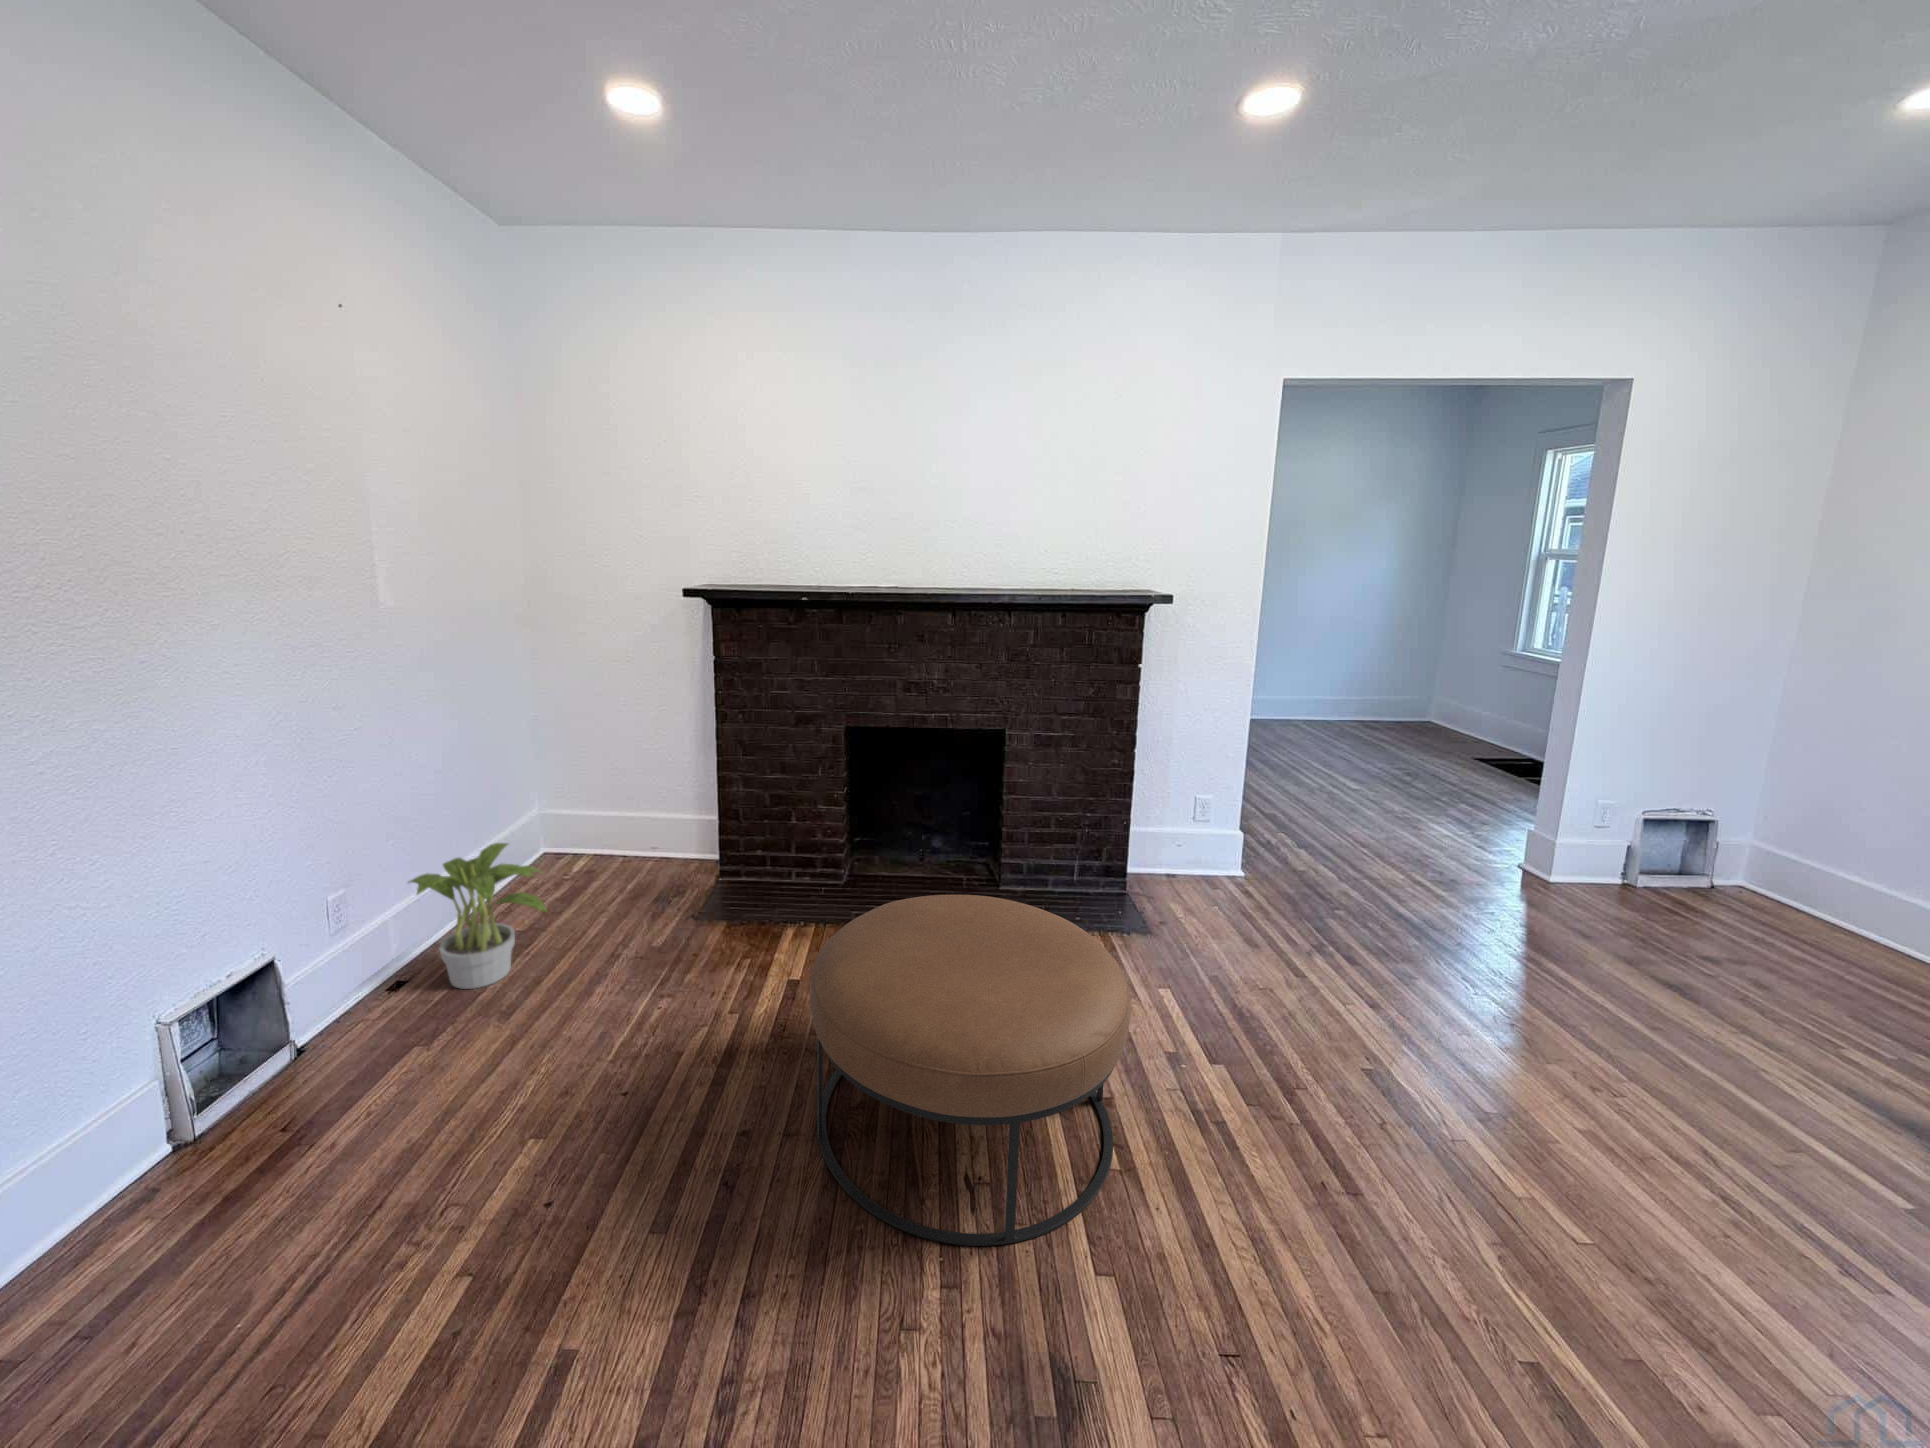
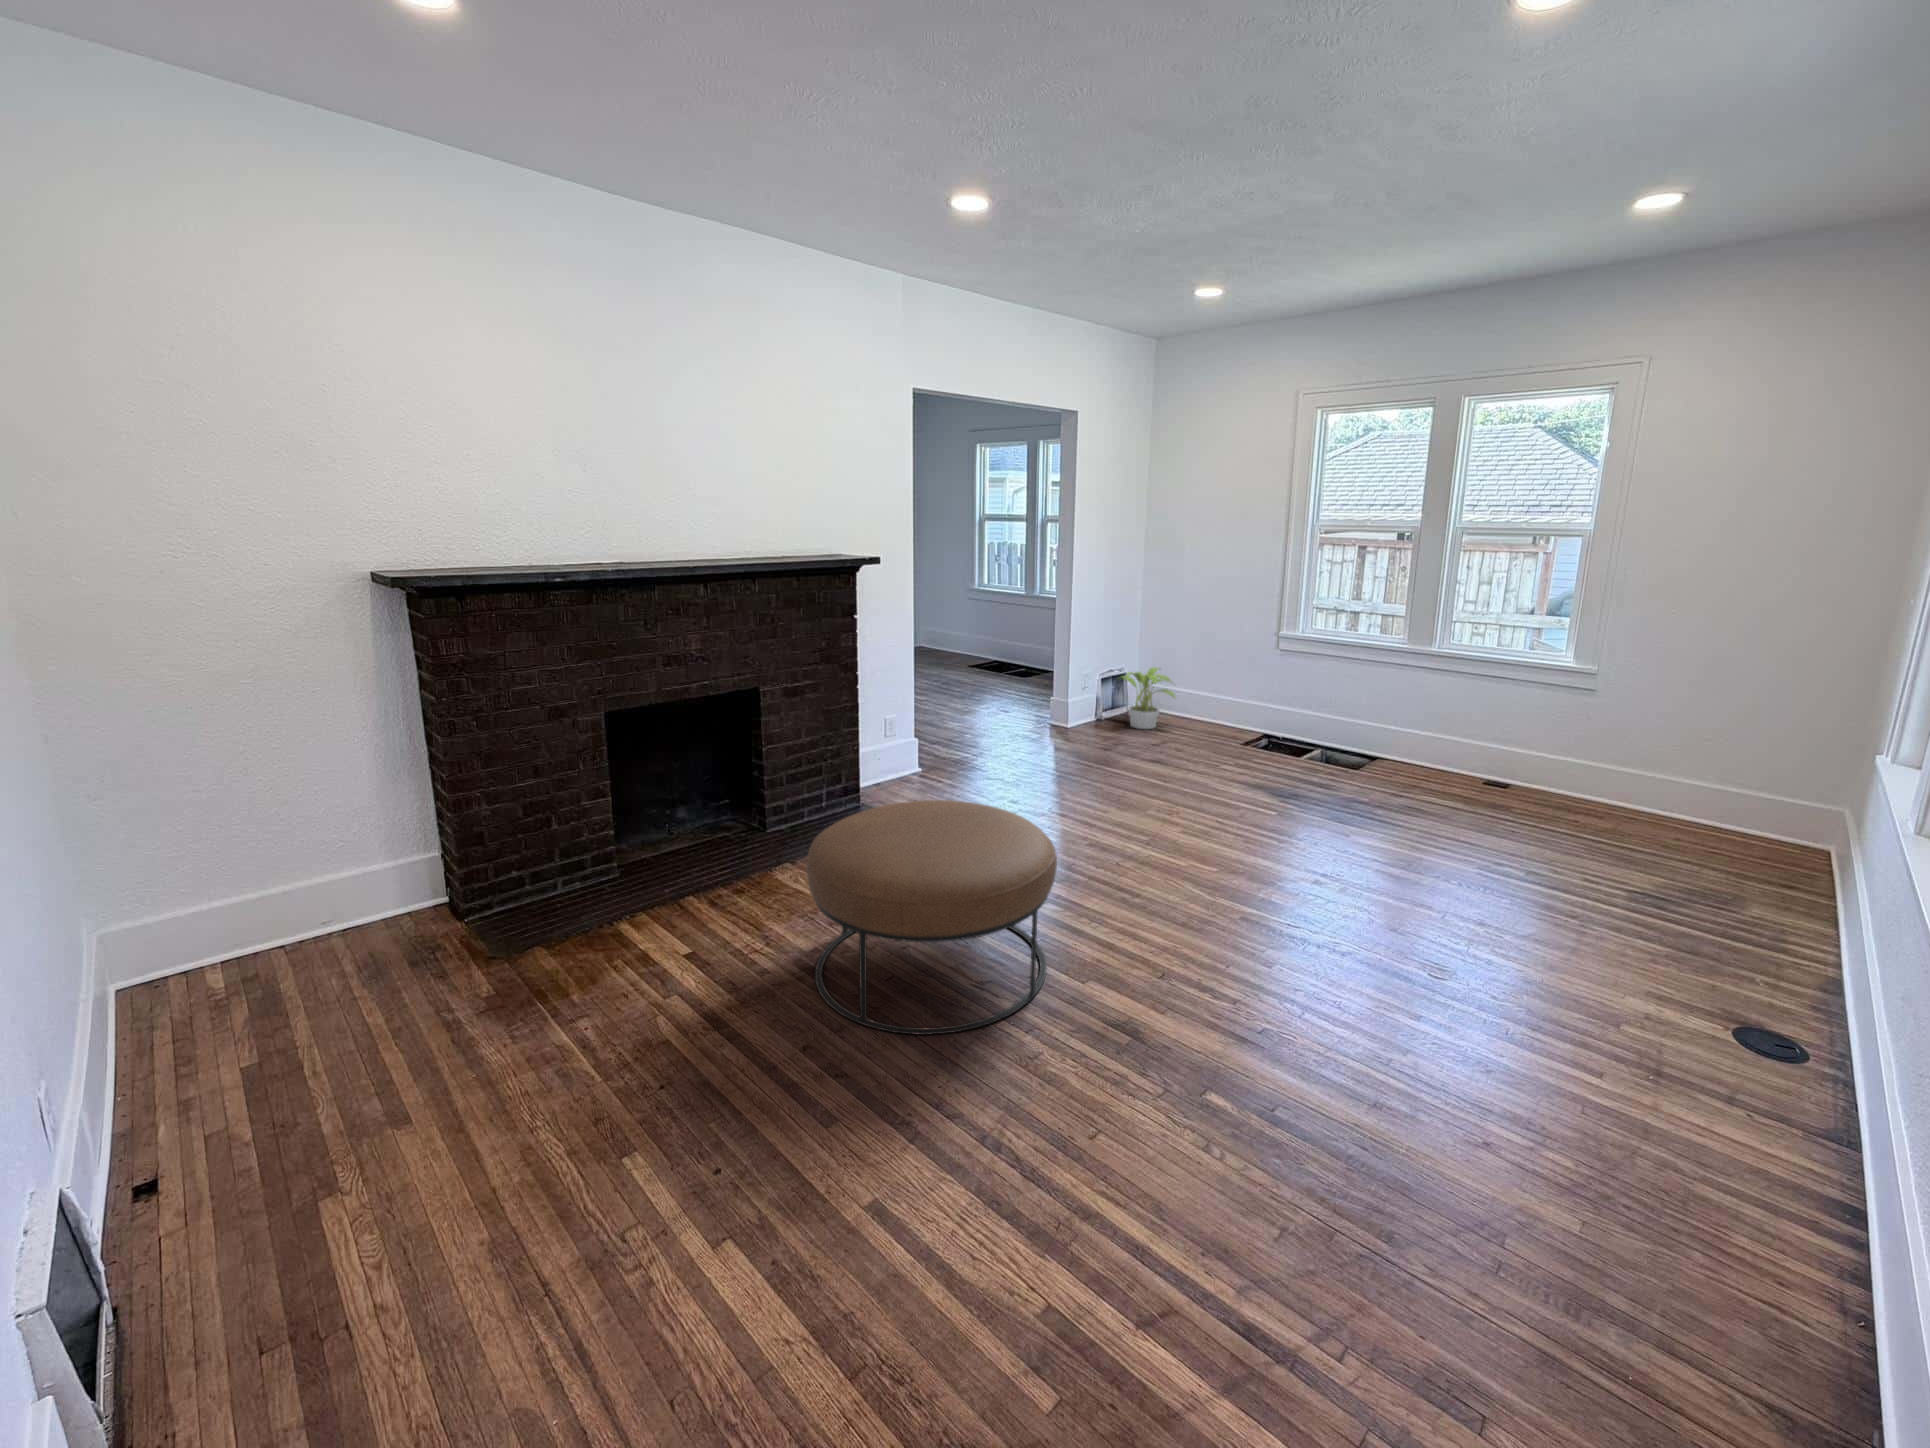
potted plant: present [409,843,547,989] -> present [1117,668,1175,729]

